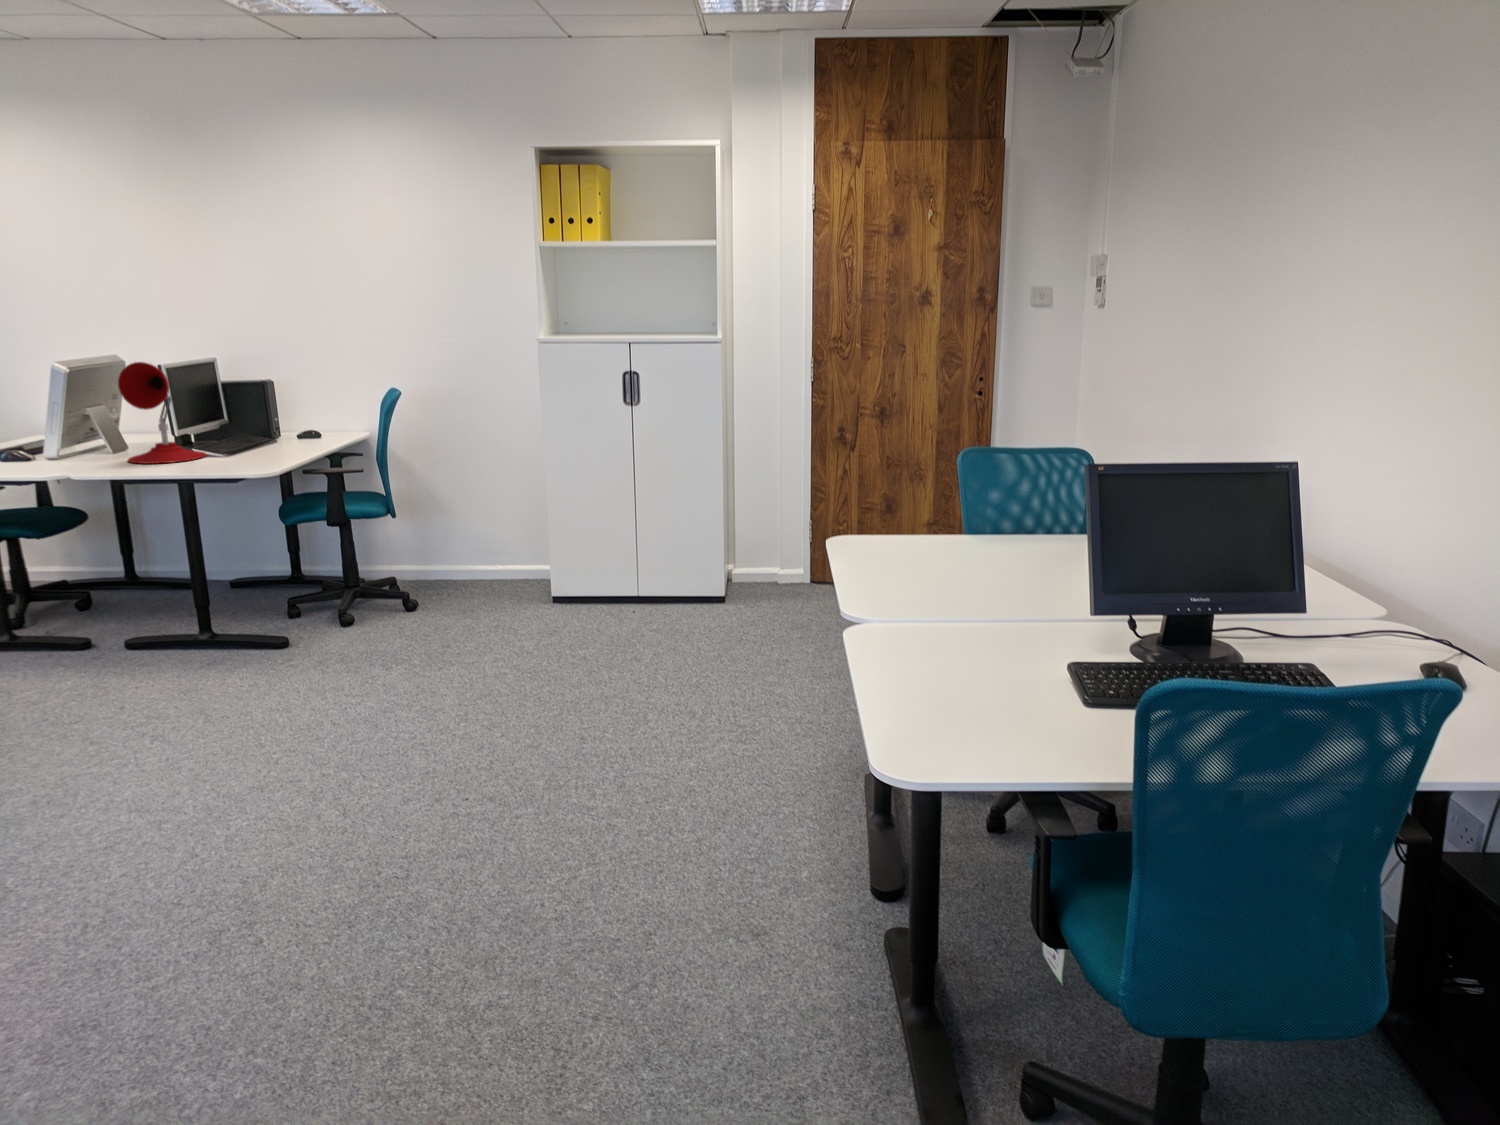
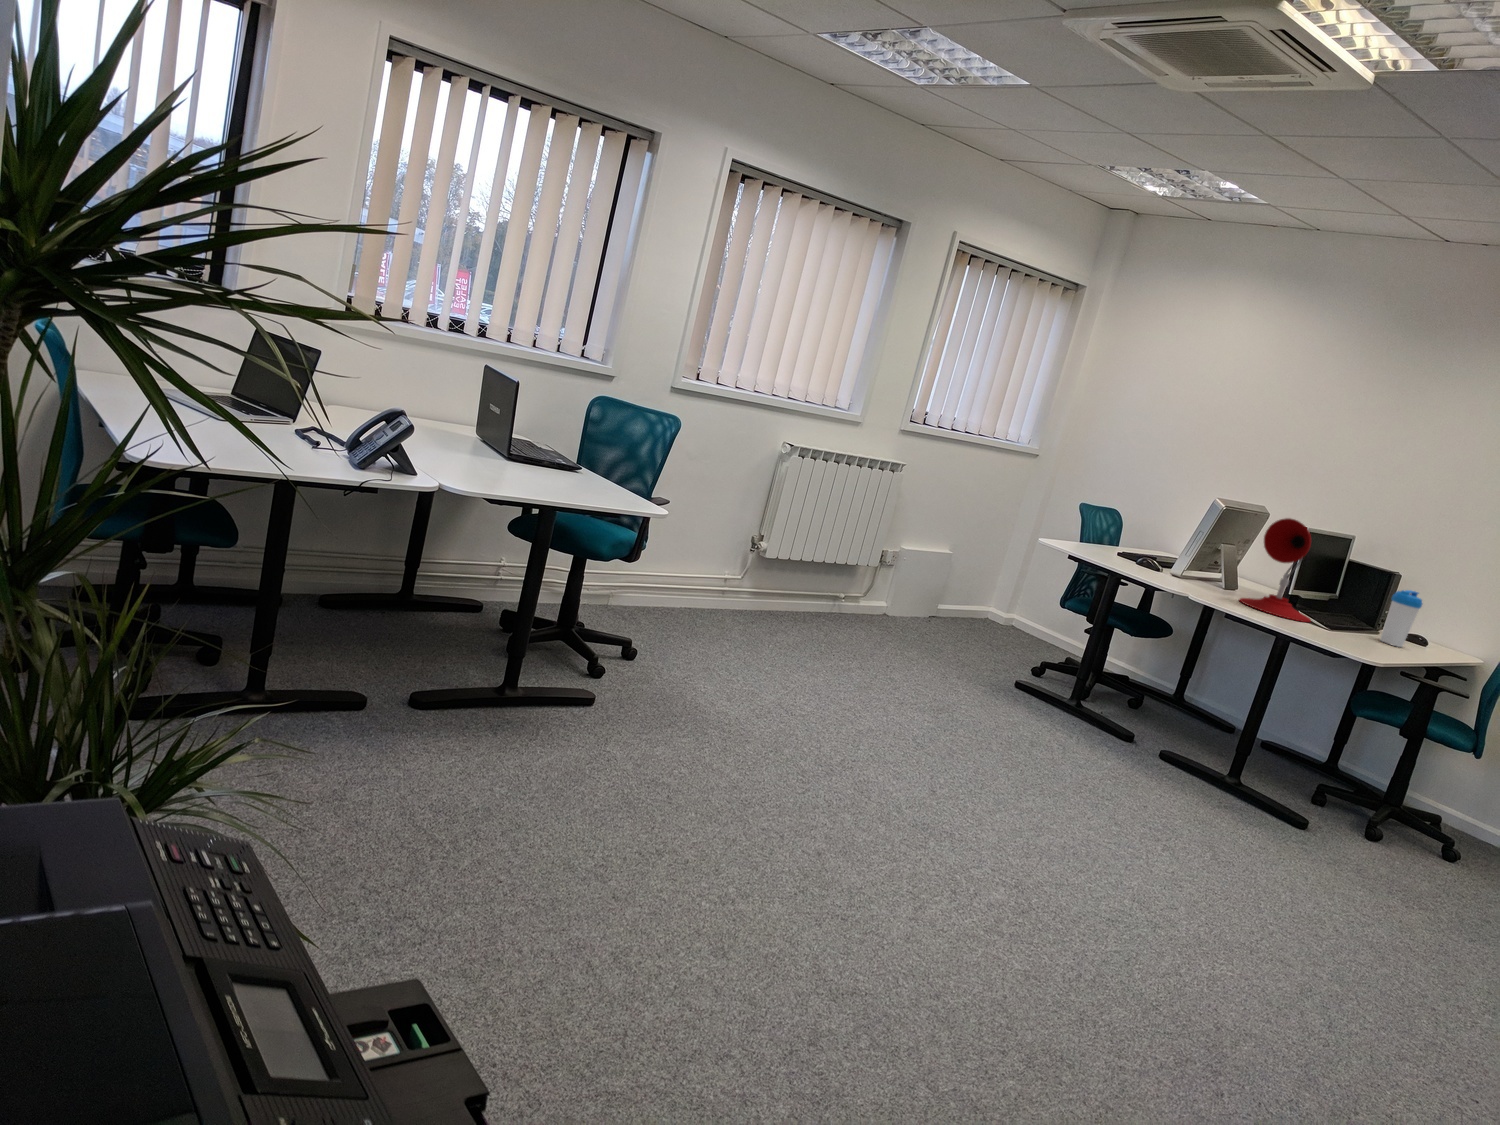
water bottle: none [267,394,297,450] -> present [1380,590,1422,647]

